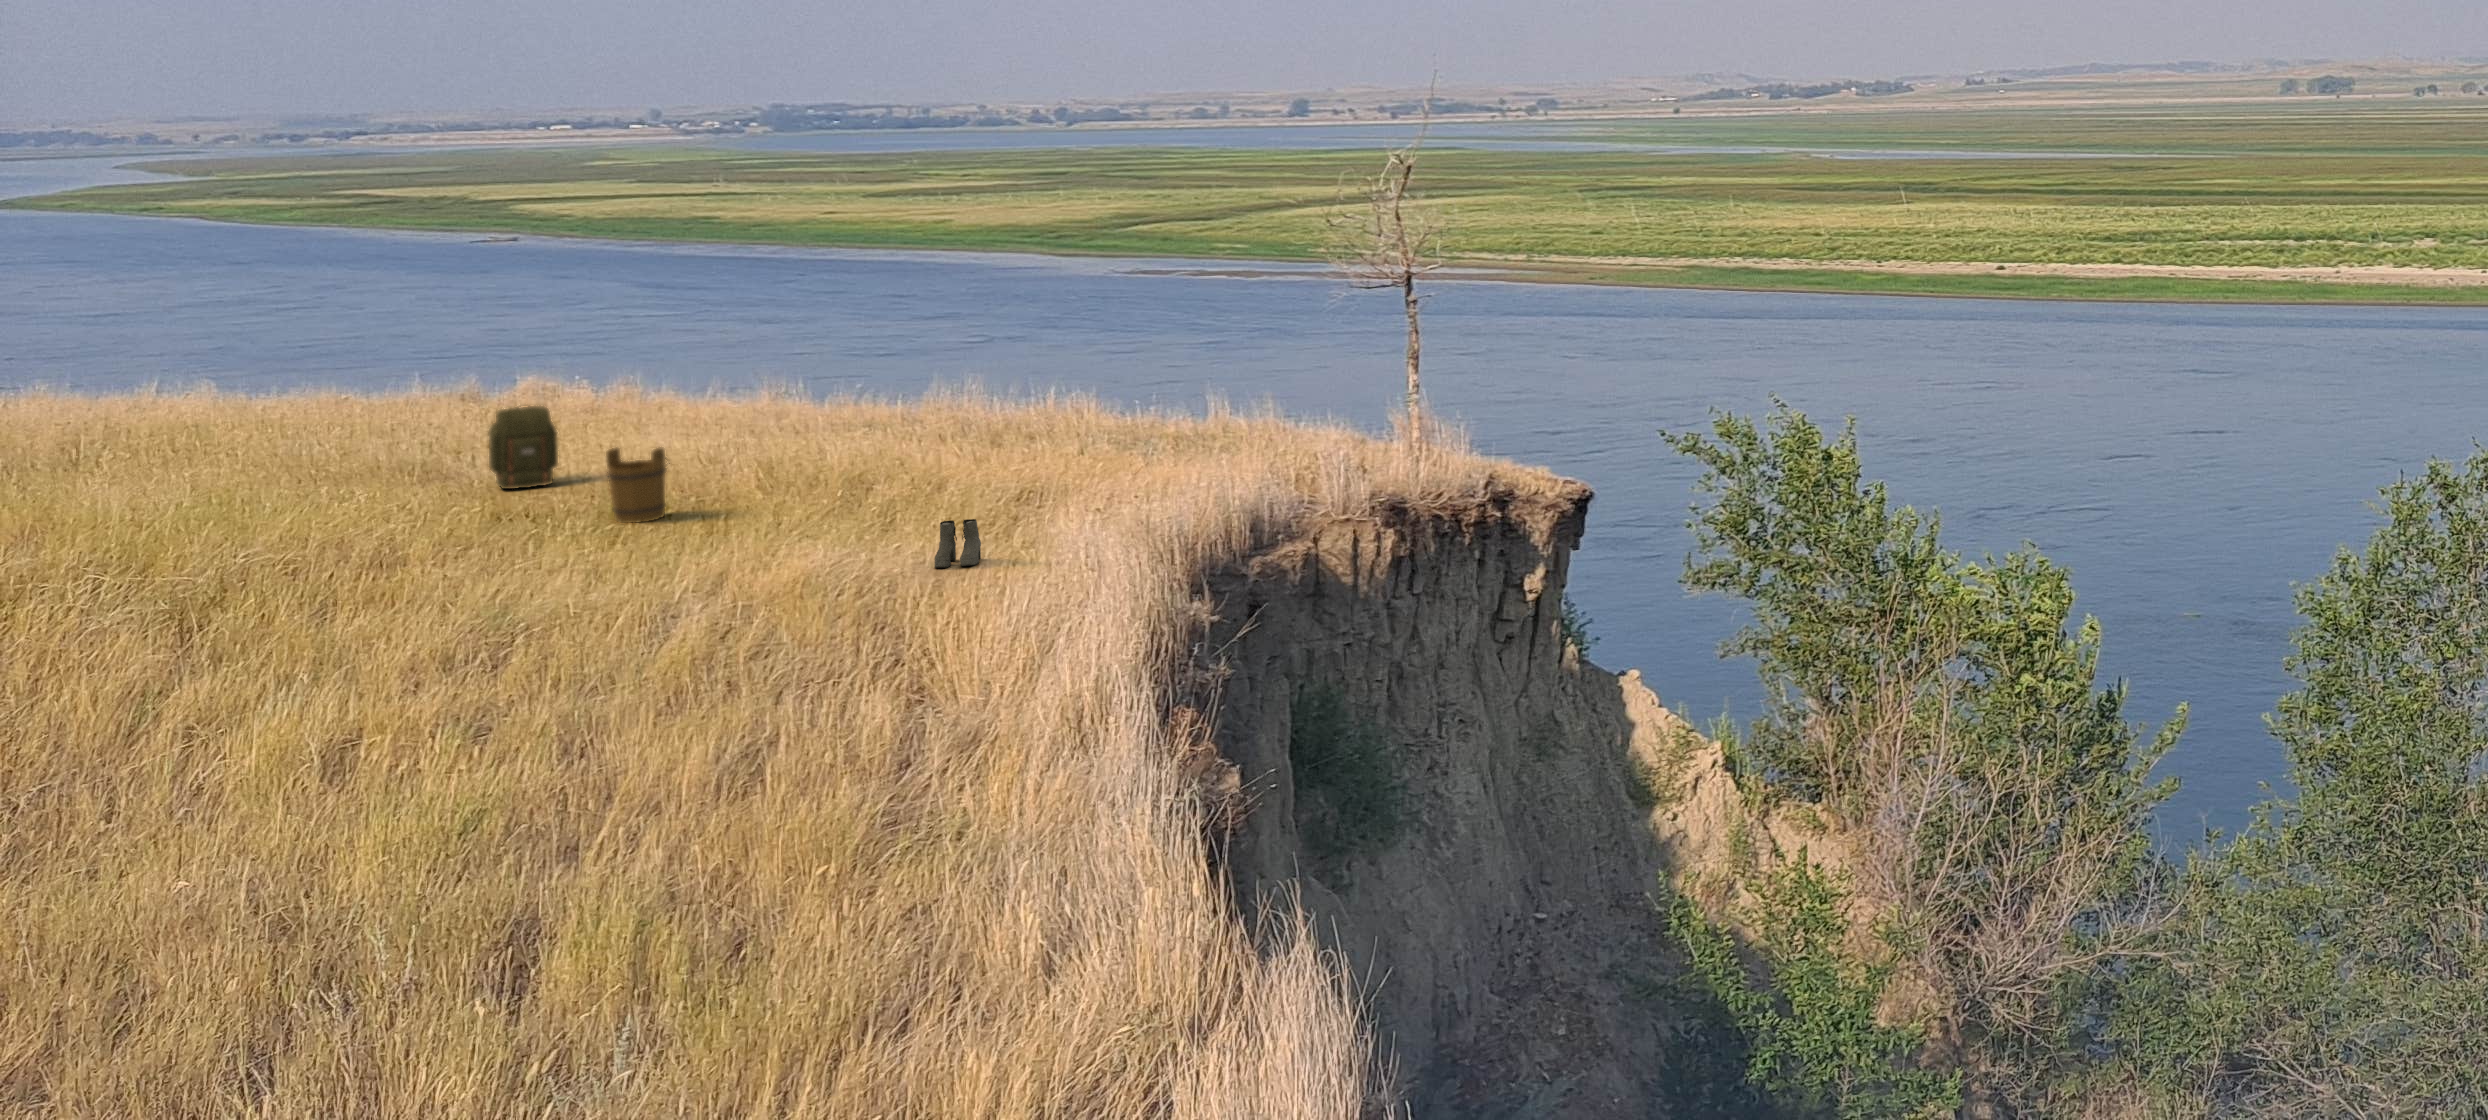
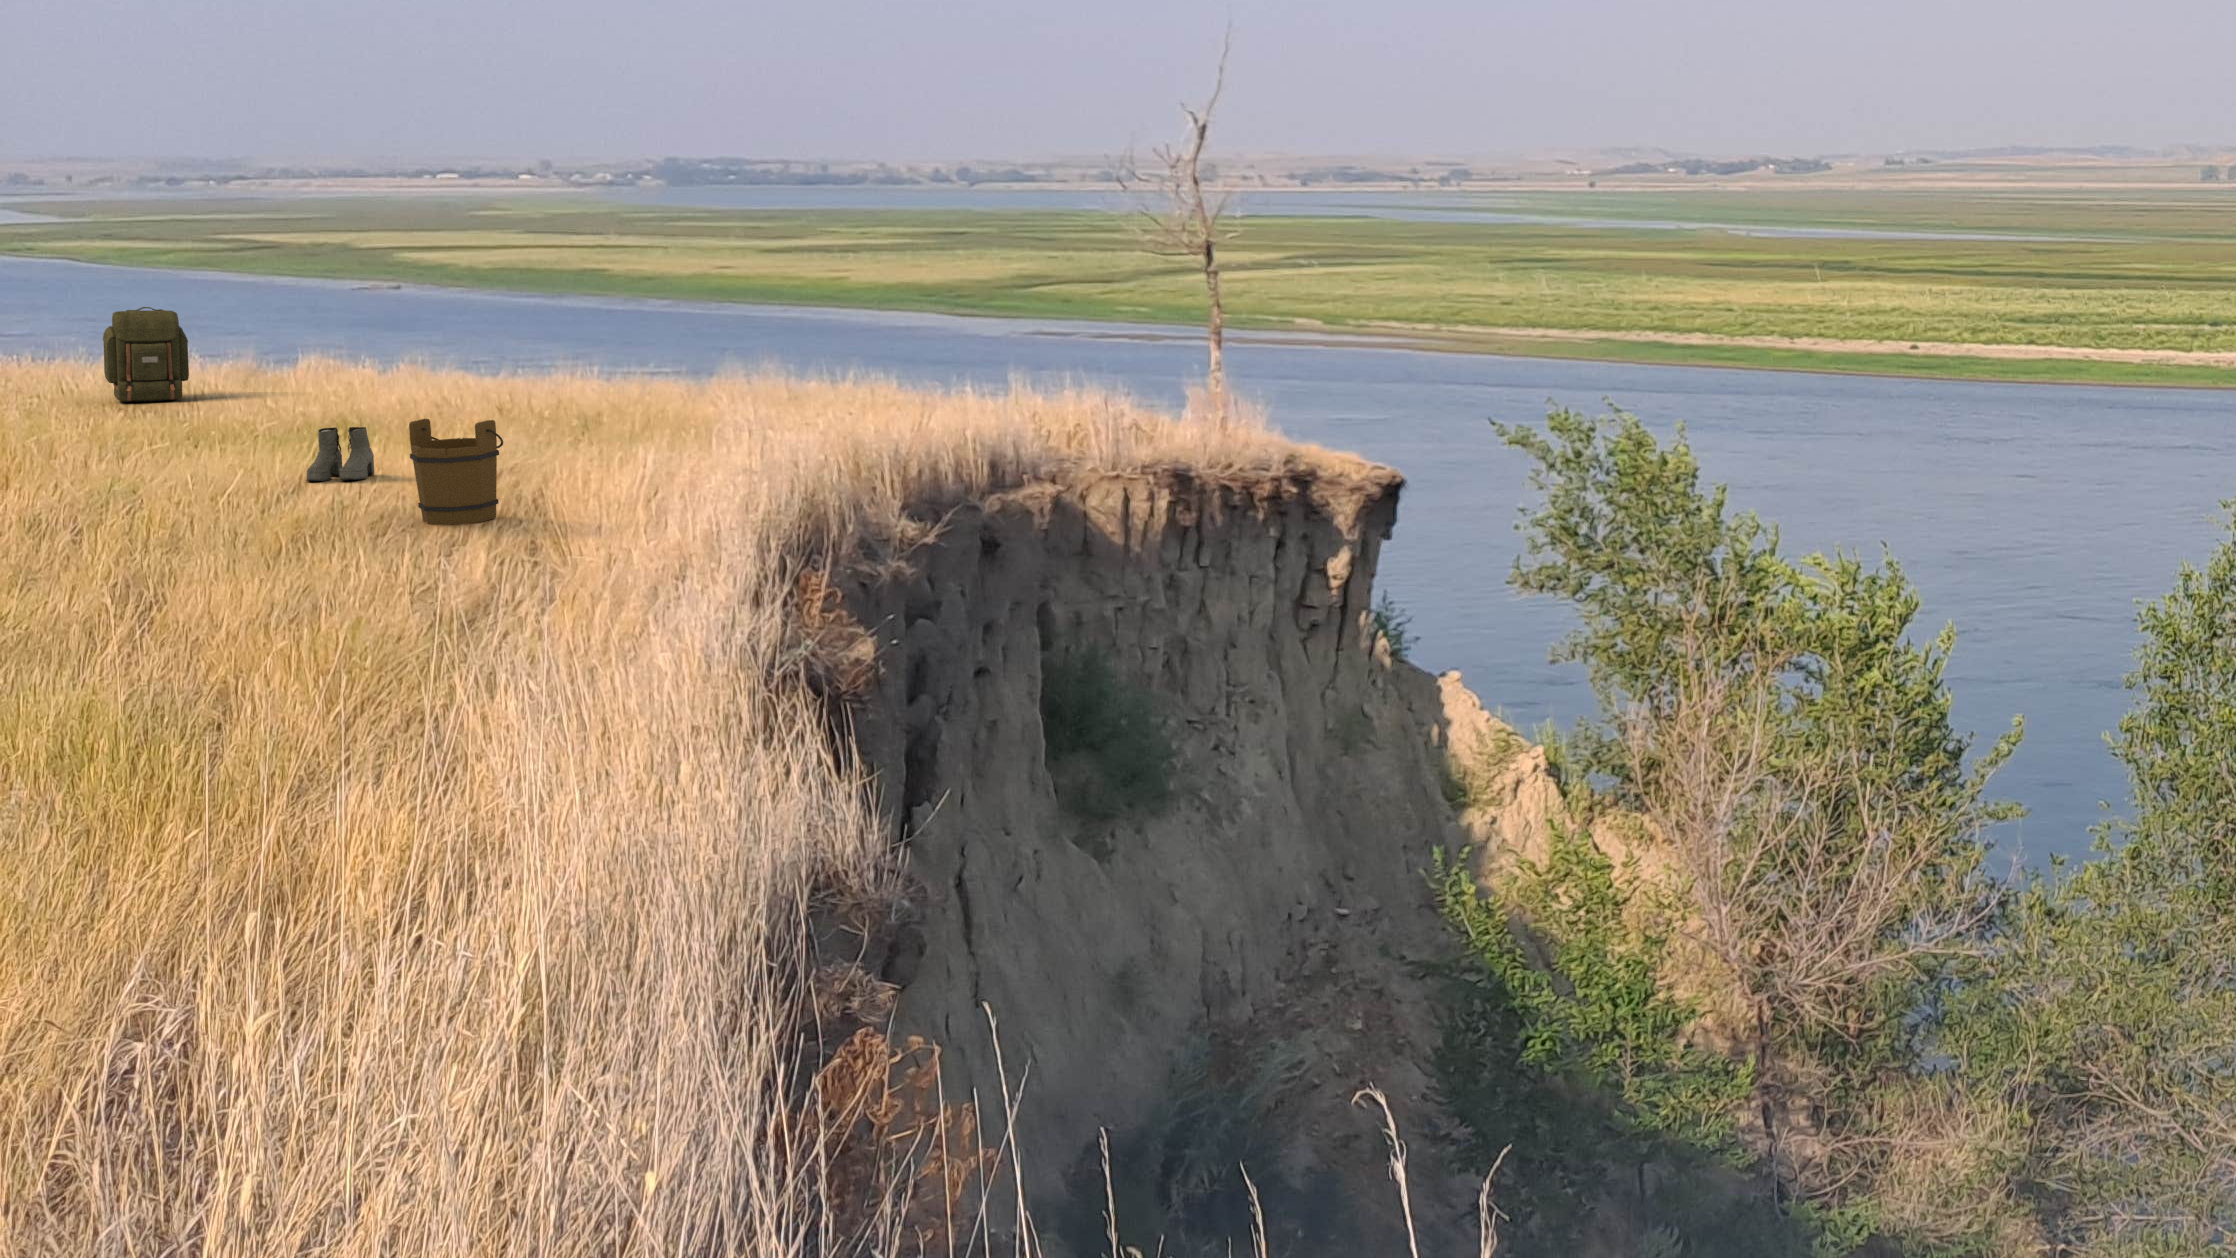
bucket: present [606,448,670,523] -> present [409,419,503,525]
boots: present [935,519,981,568] -> present [307,427,374,481]

